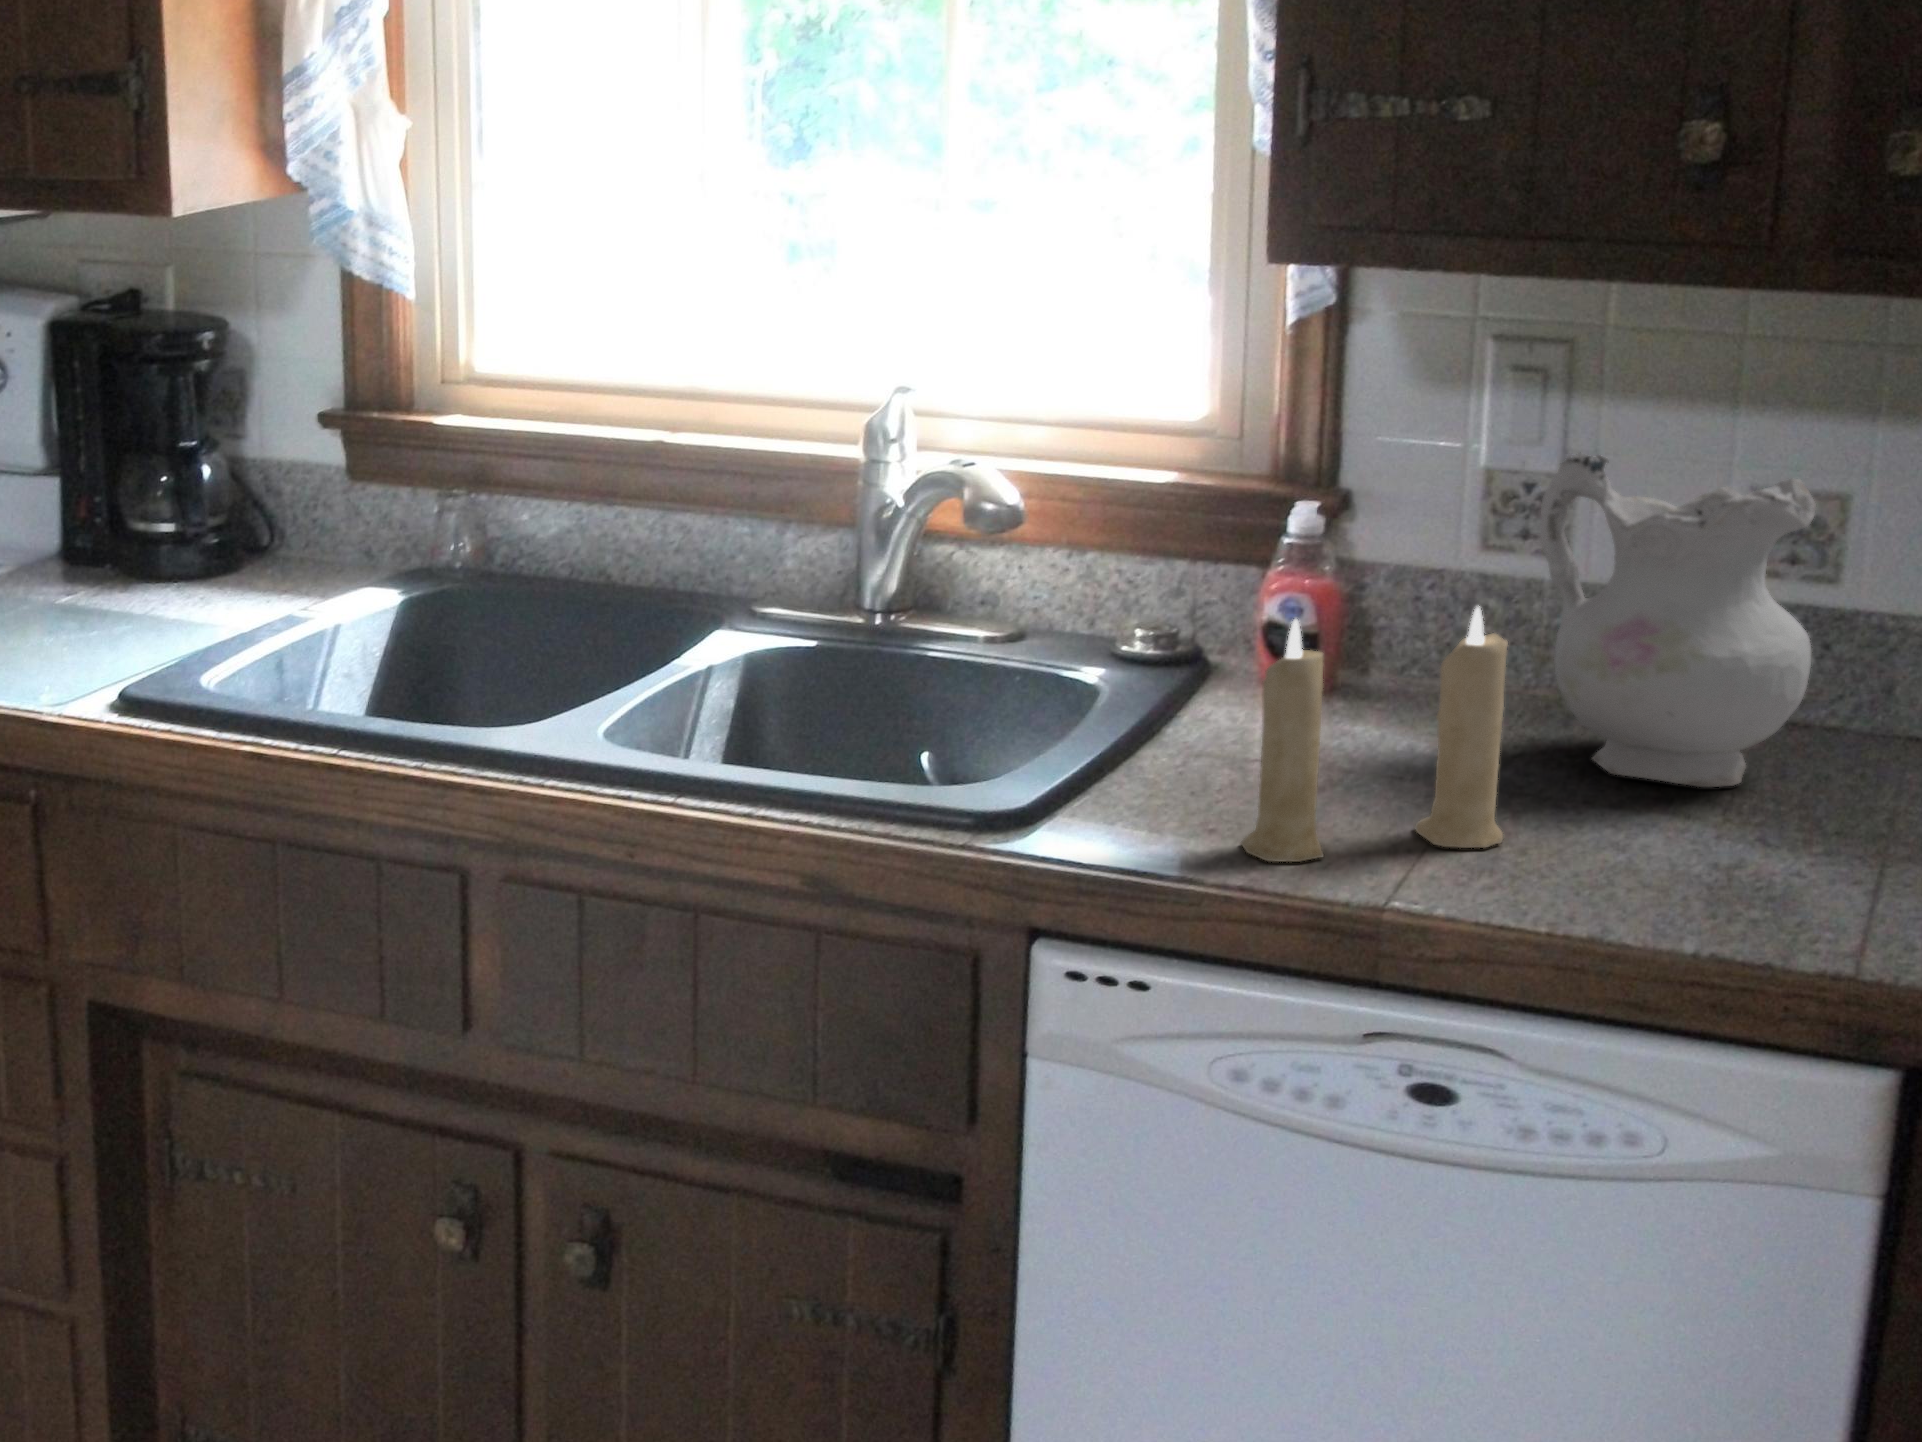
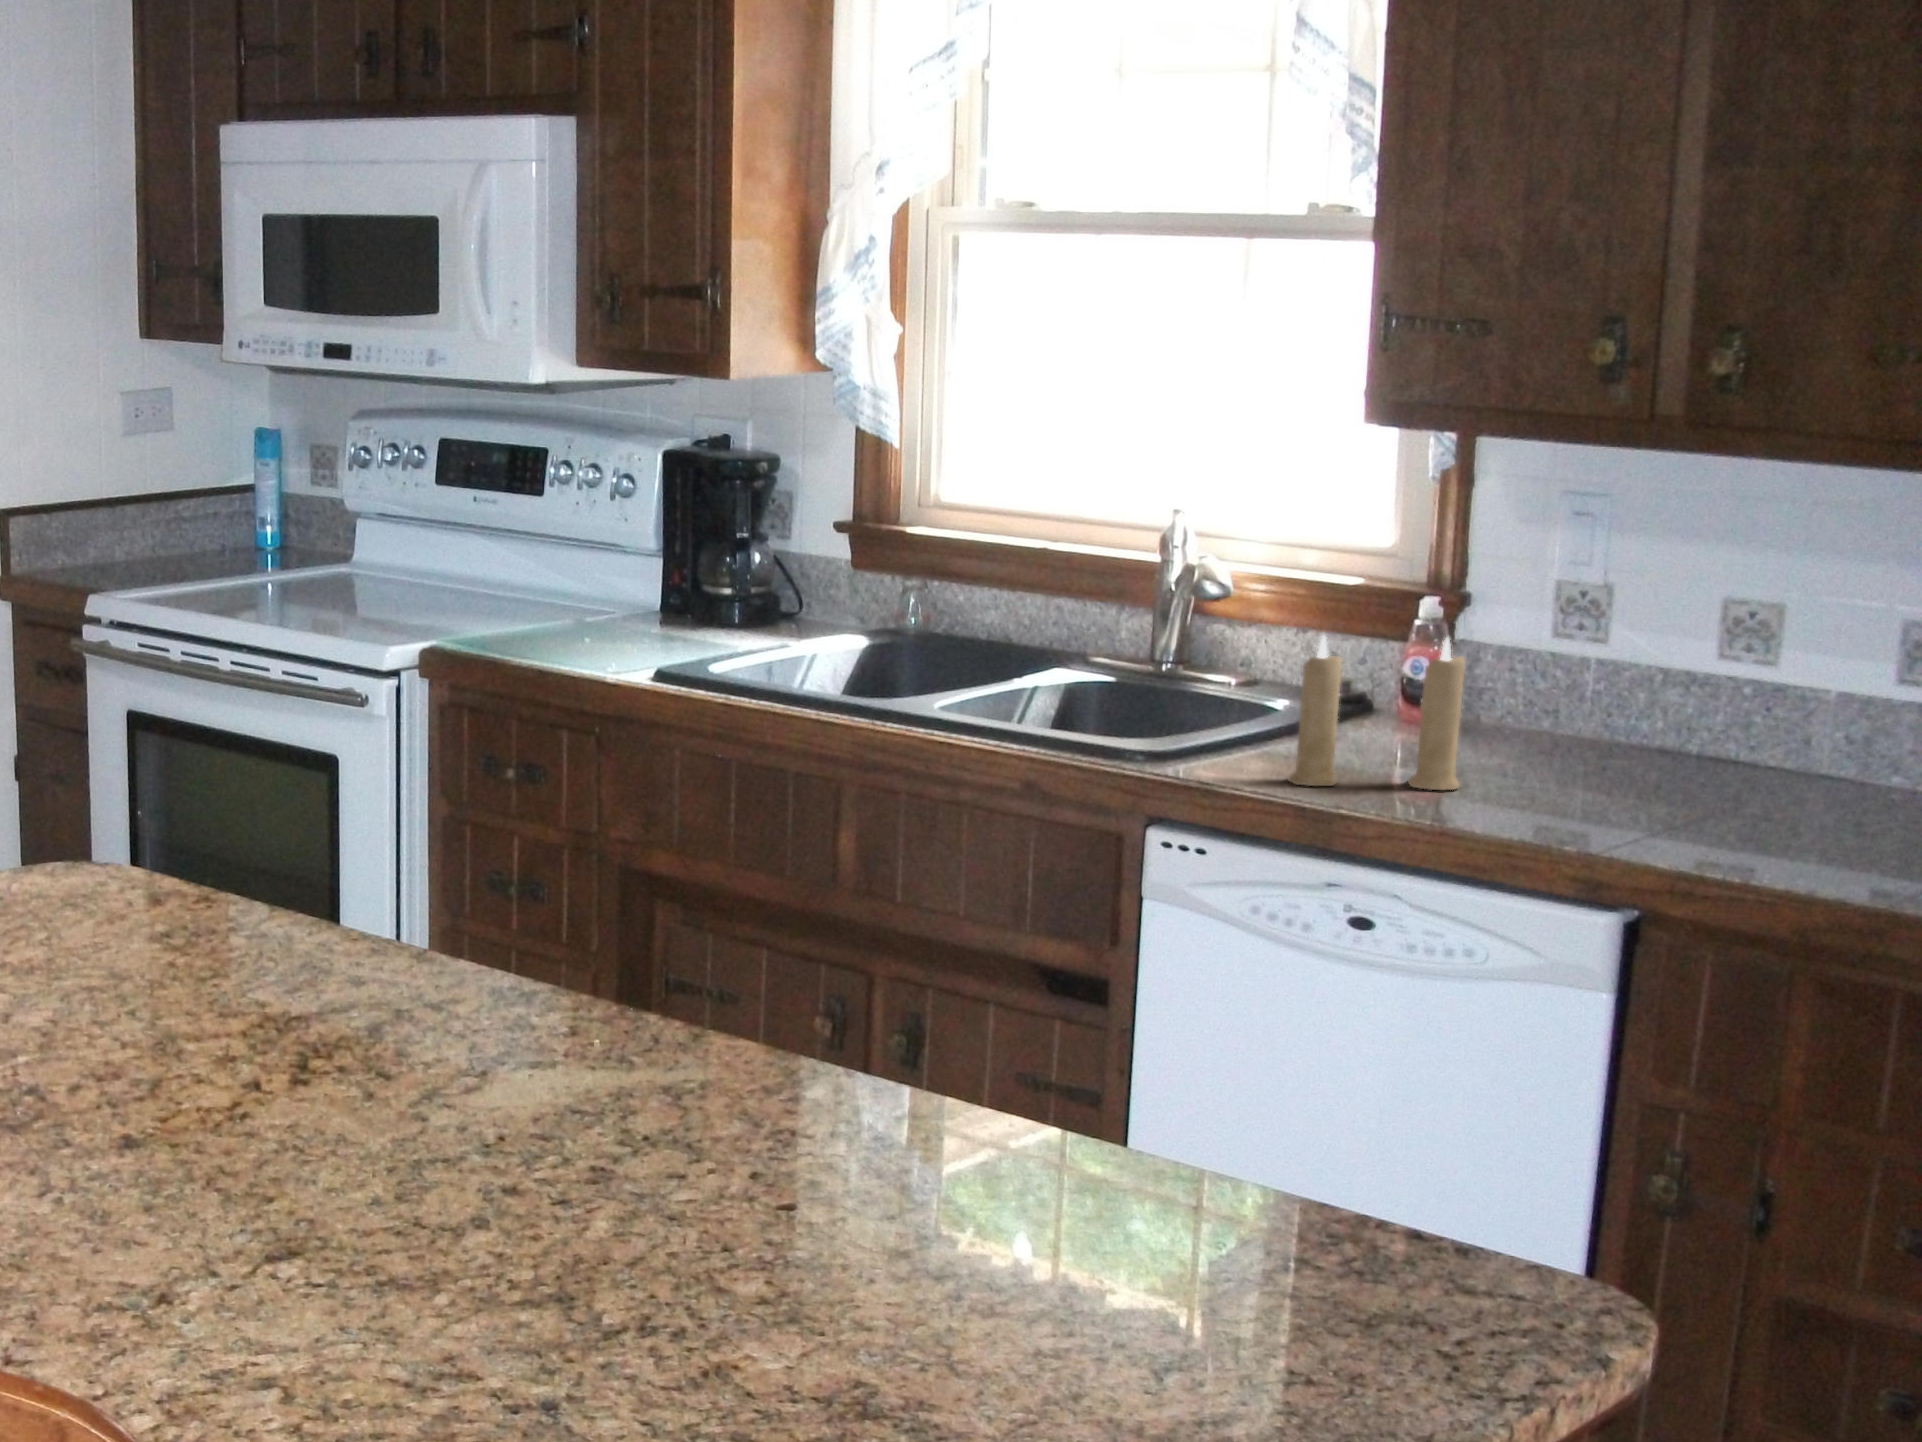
ceramic pitcher: present [1540,453,1816,787] -> none [1546,561,1717,781]

